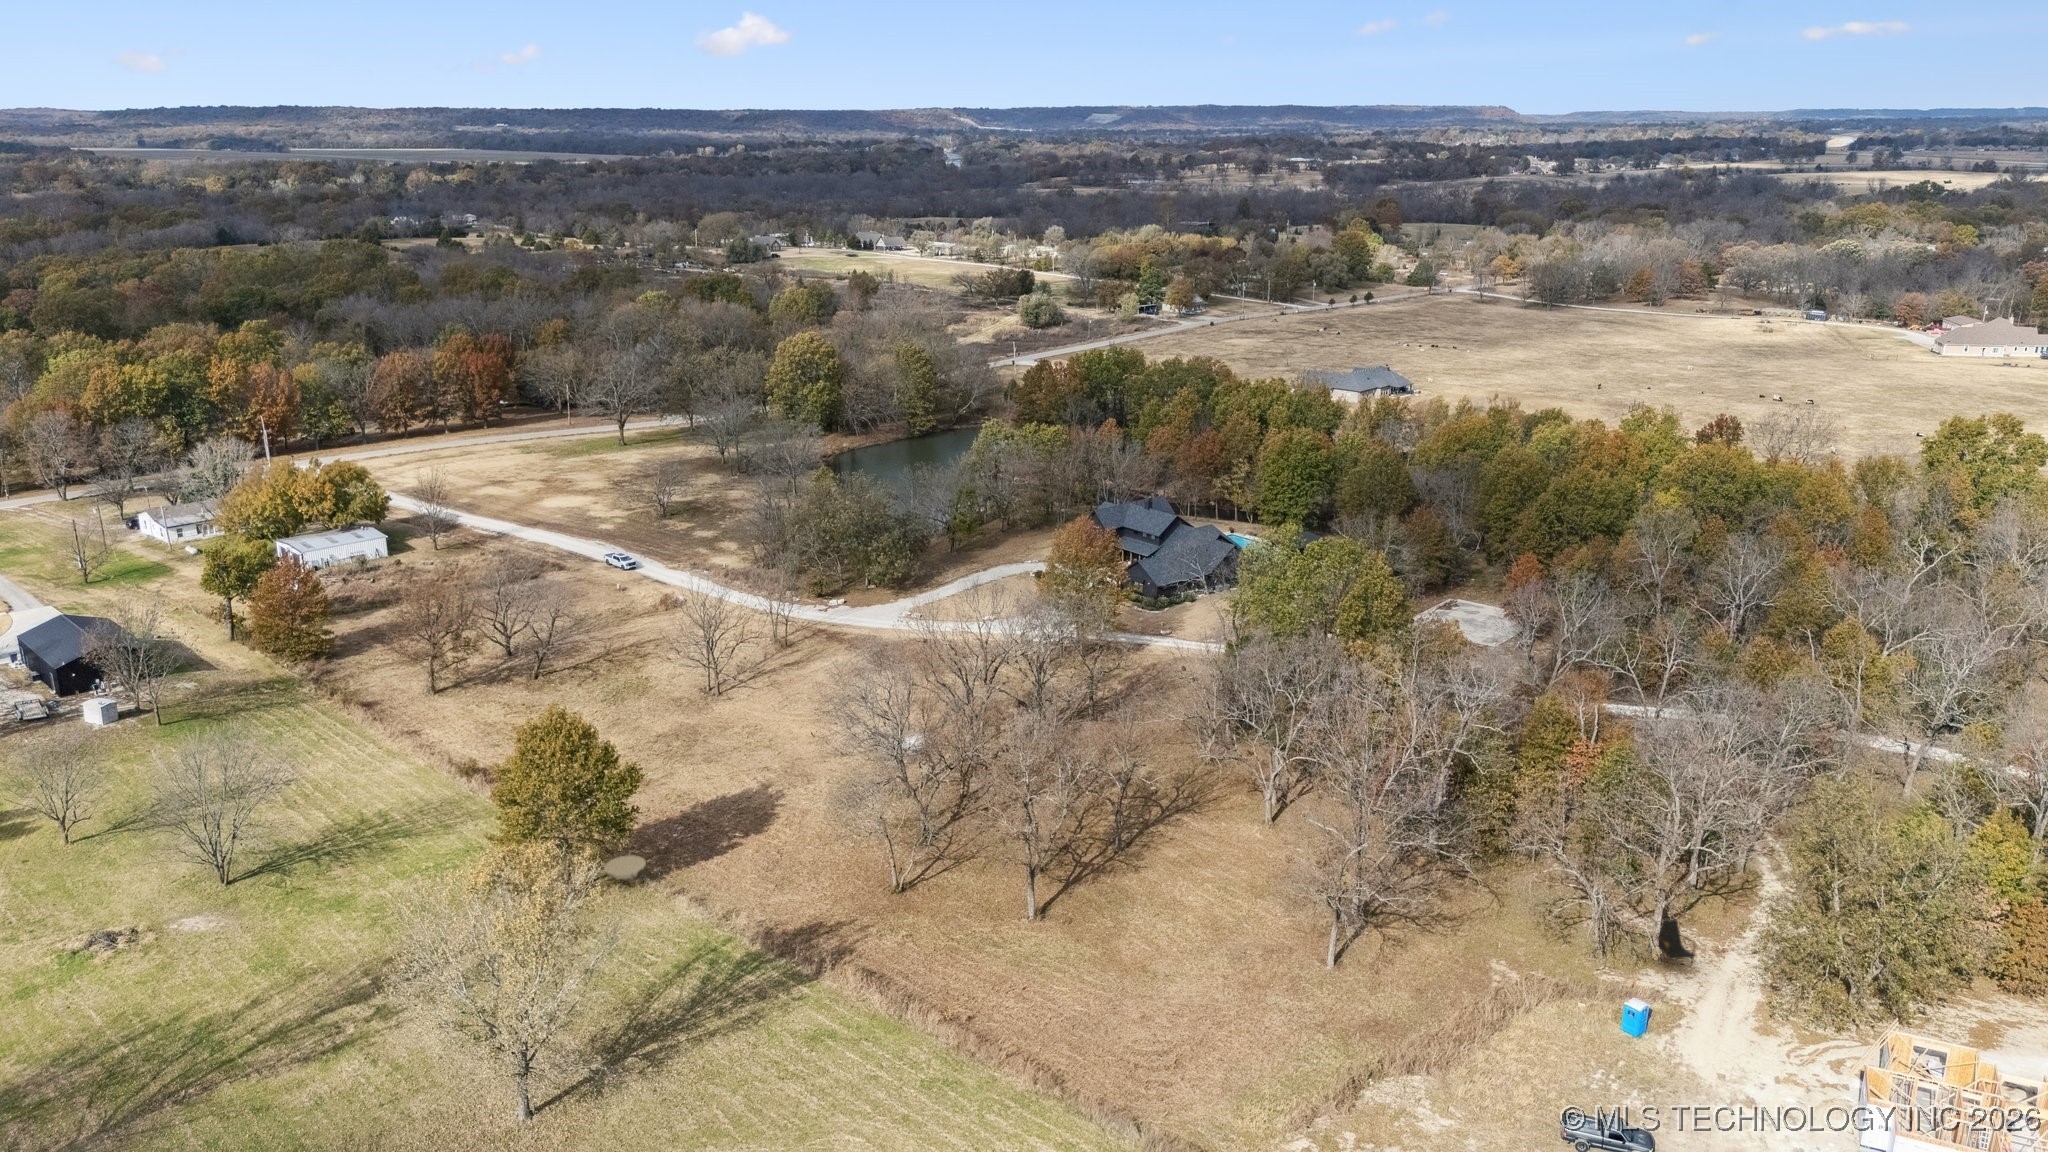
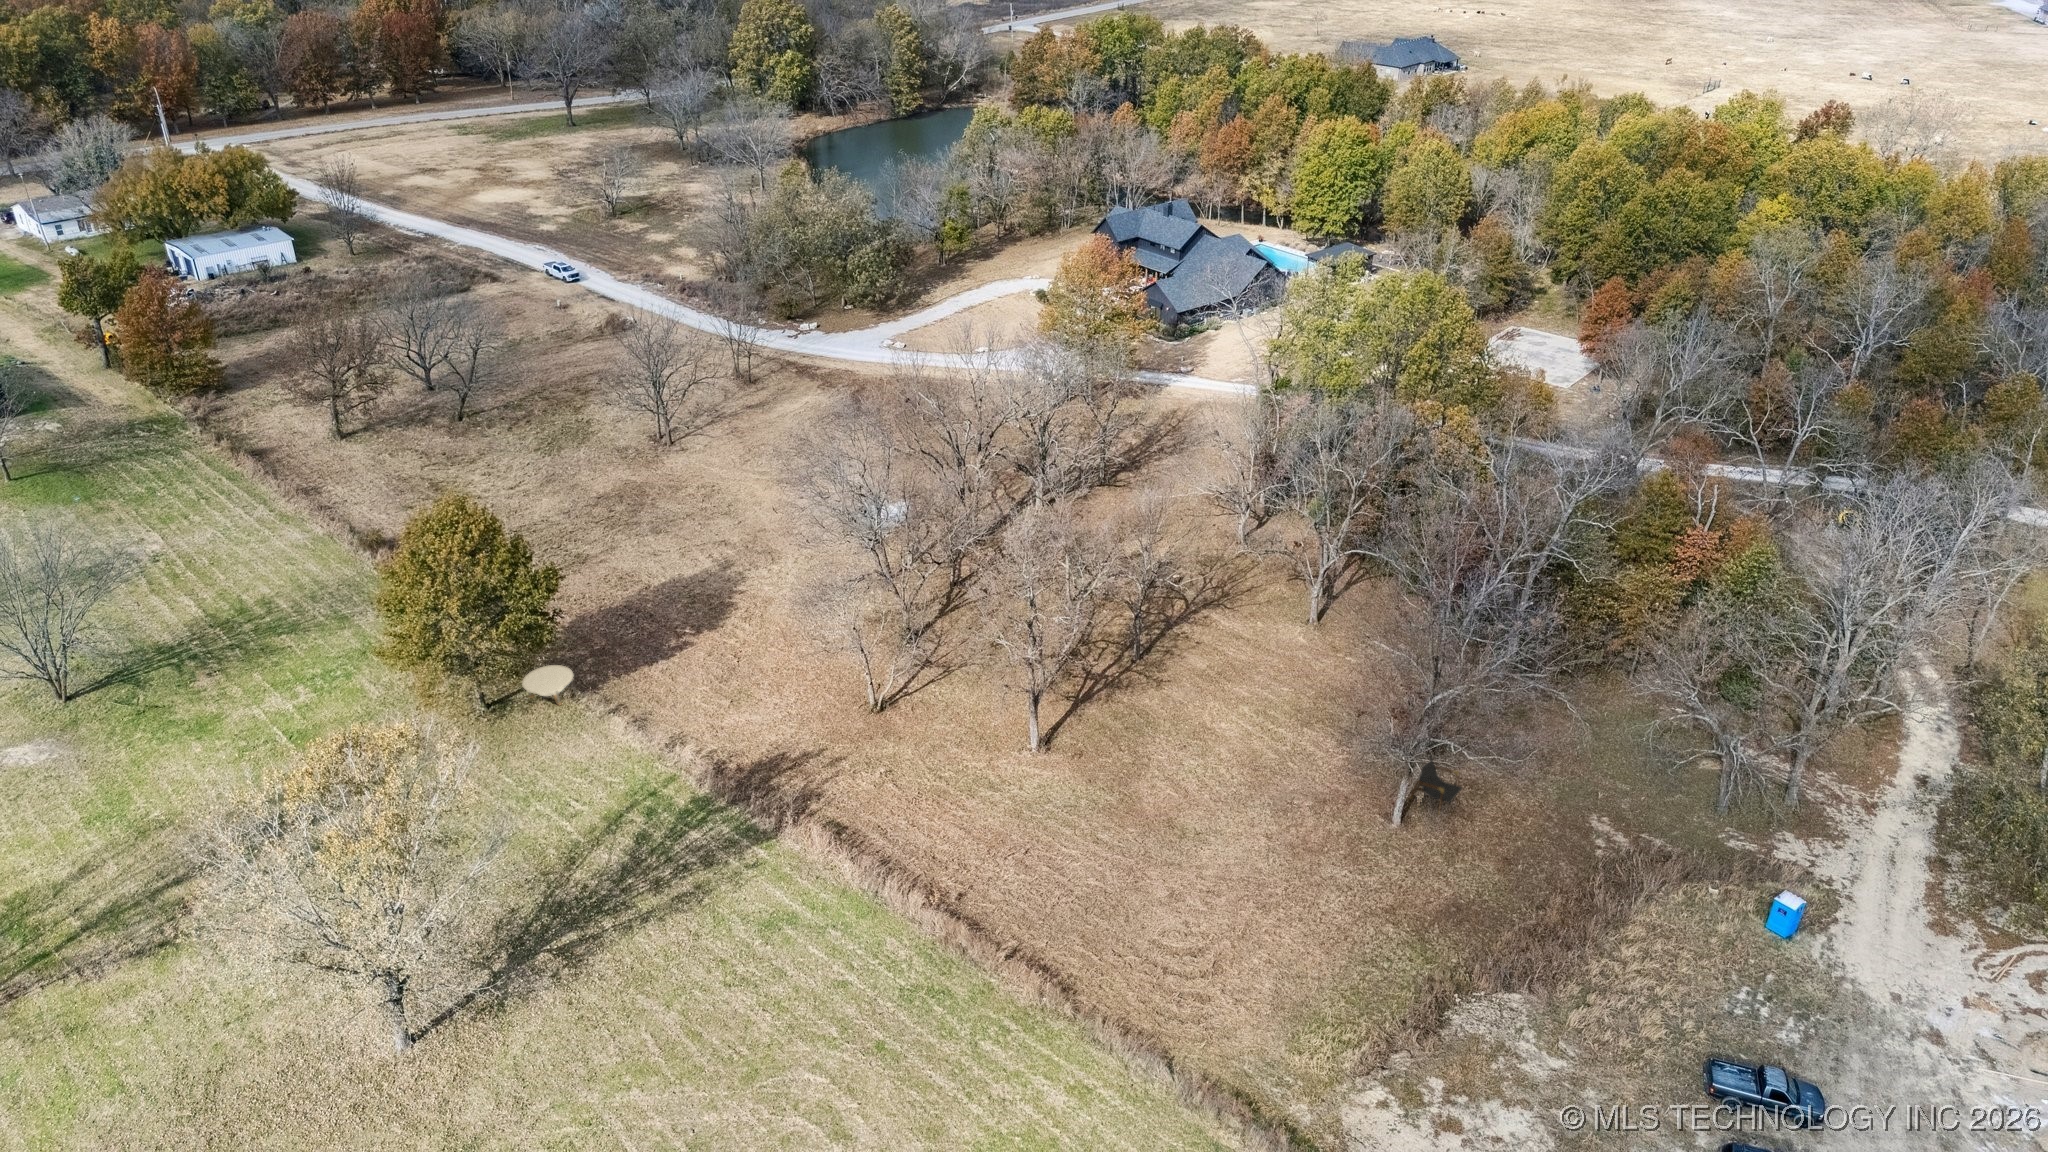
lounge chair: present [1655,920,1696,968] -> present [1411,756,1462,813]

